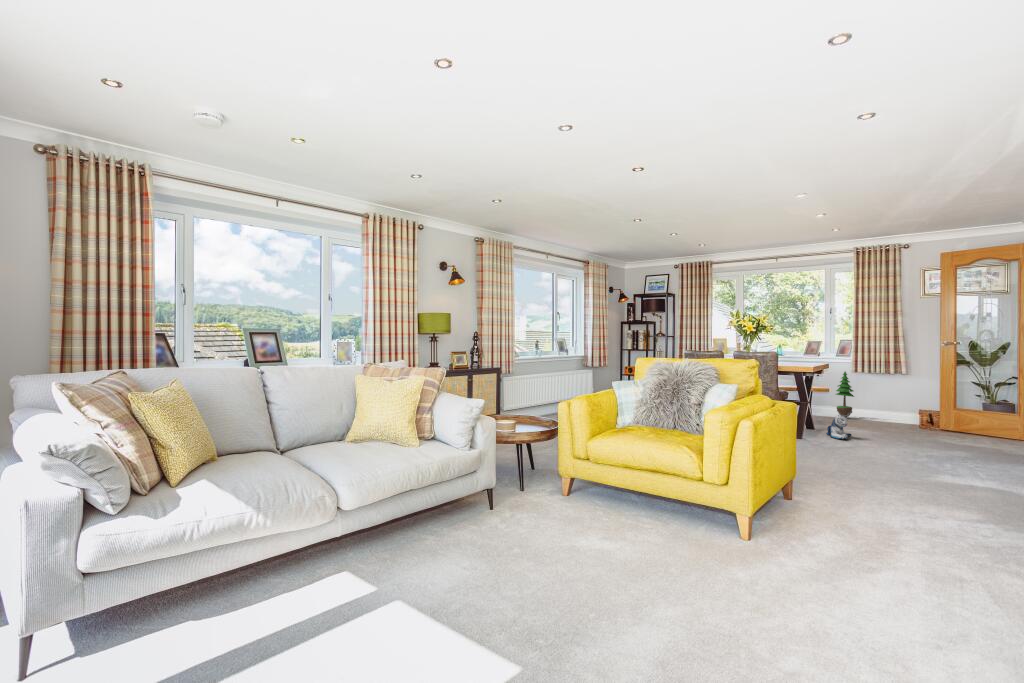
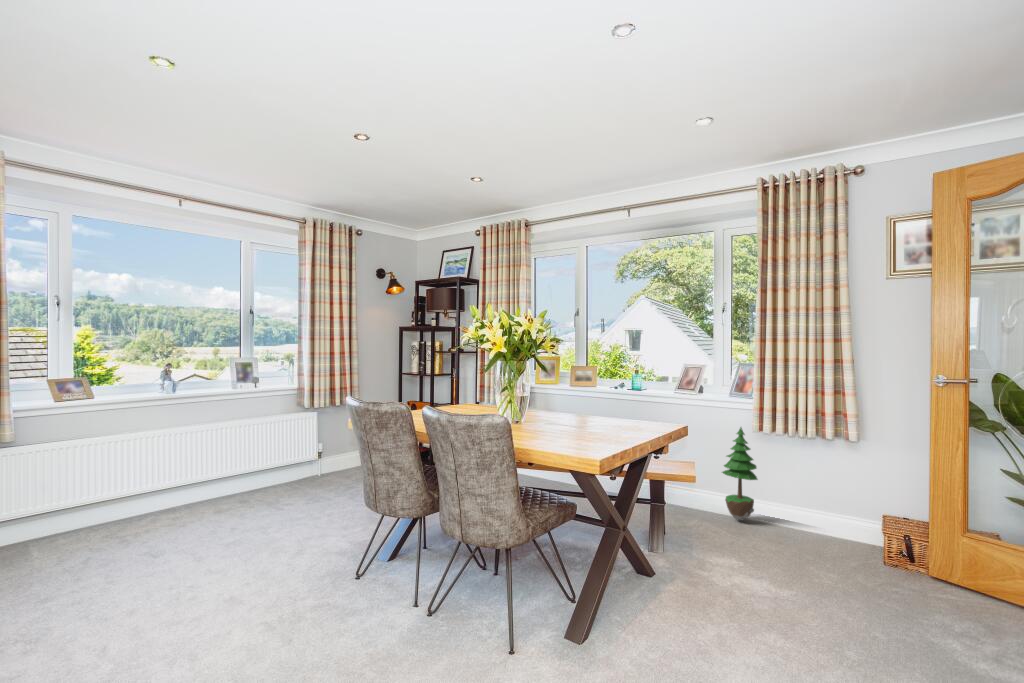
plush toy: present [826,415,851,439] -> none [657,573,716,654]

